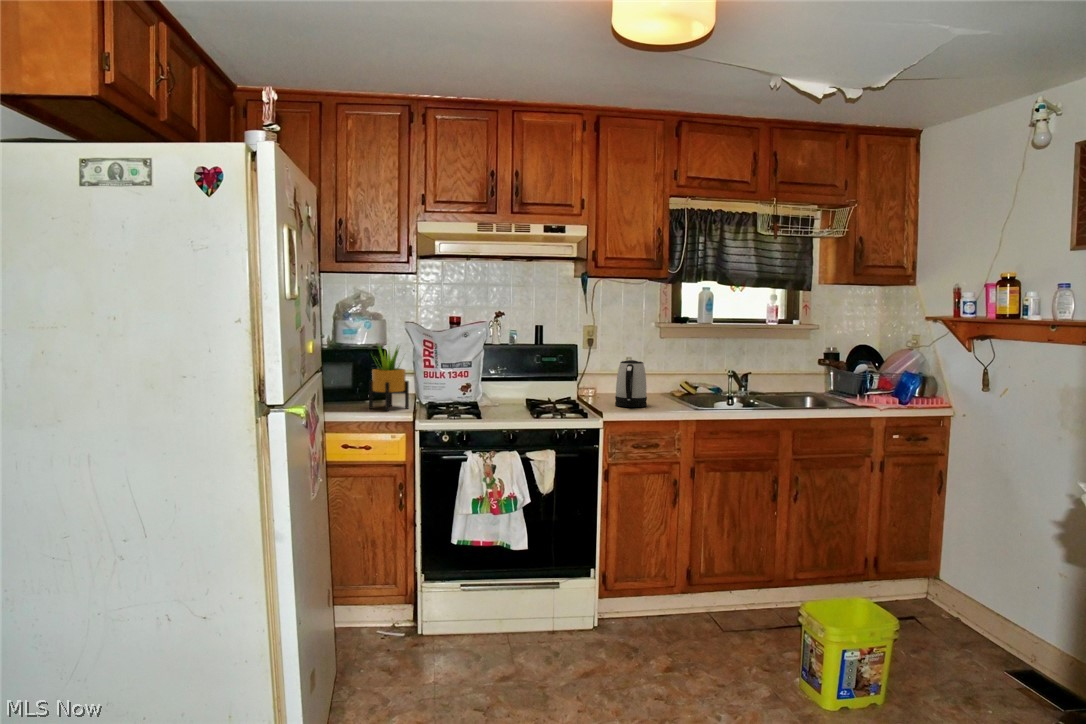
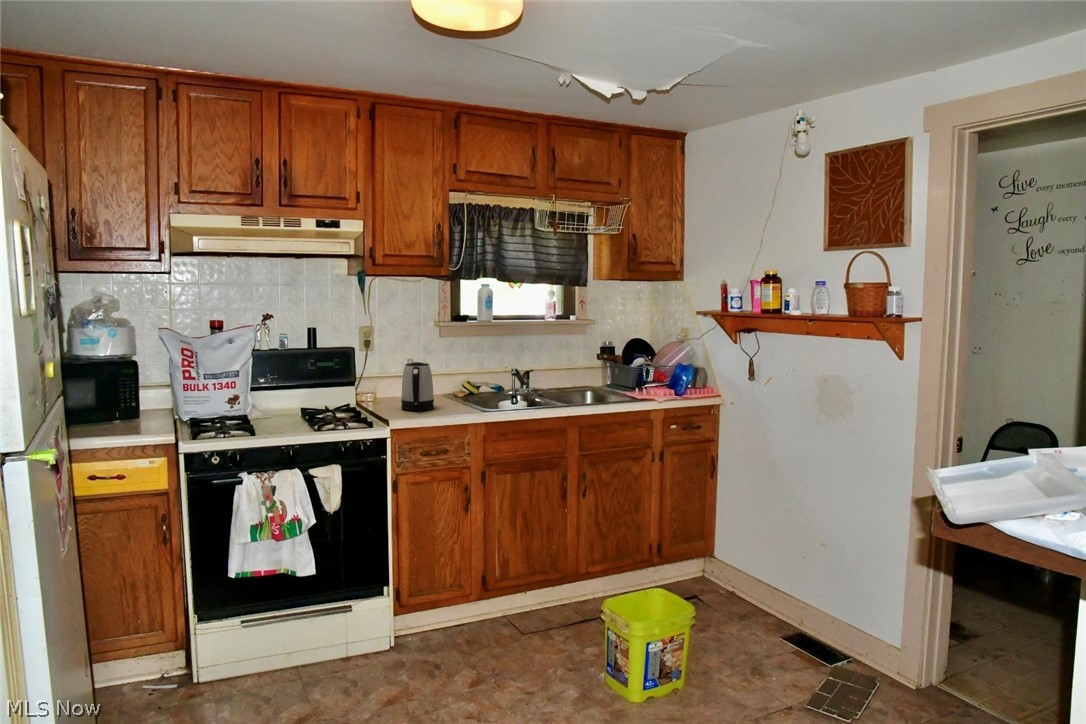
potted plant: present [369,346,409,411] -> none [111,353,166,434]

